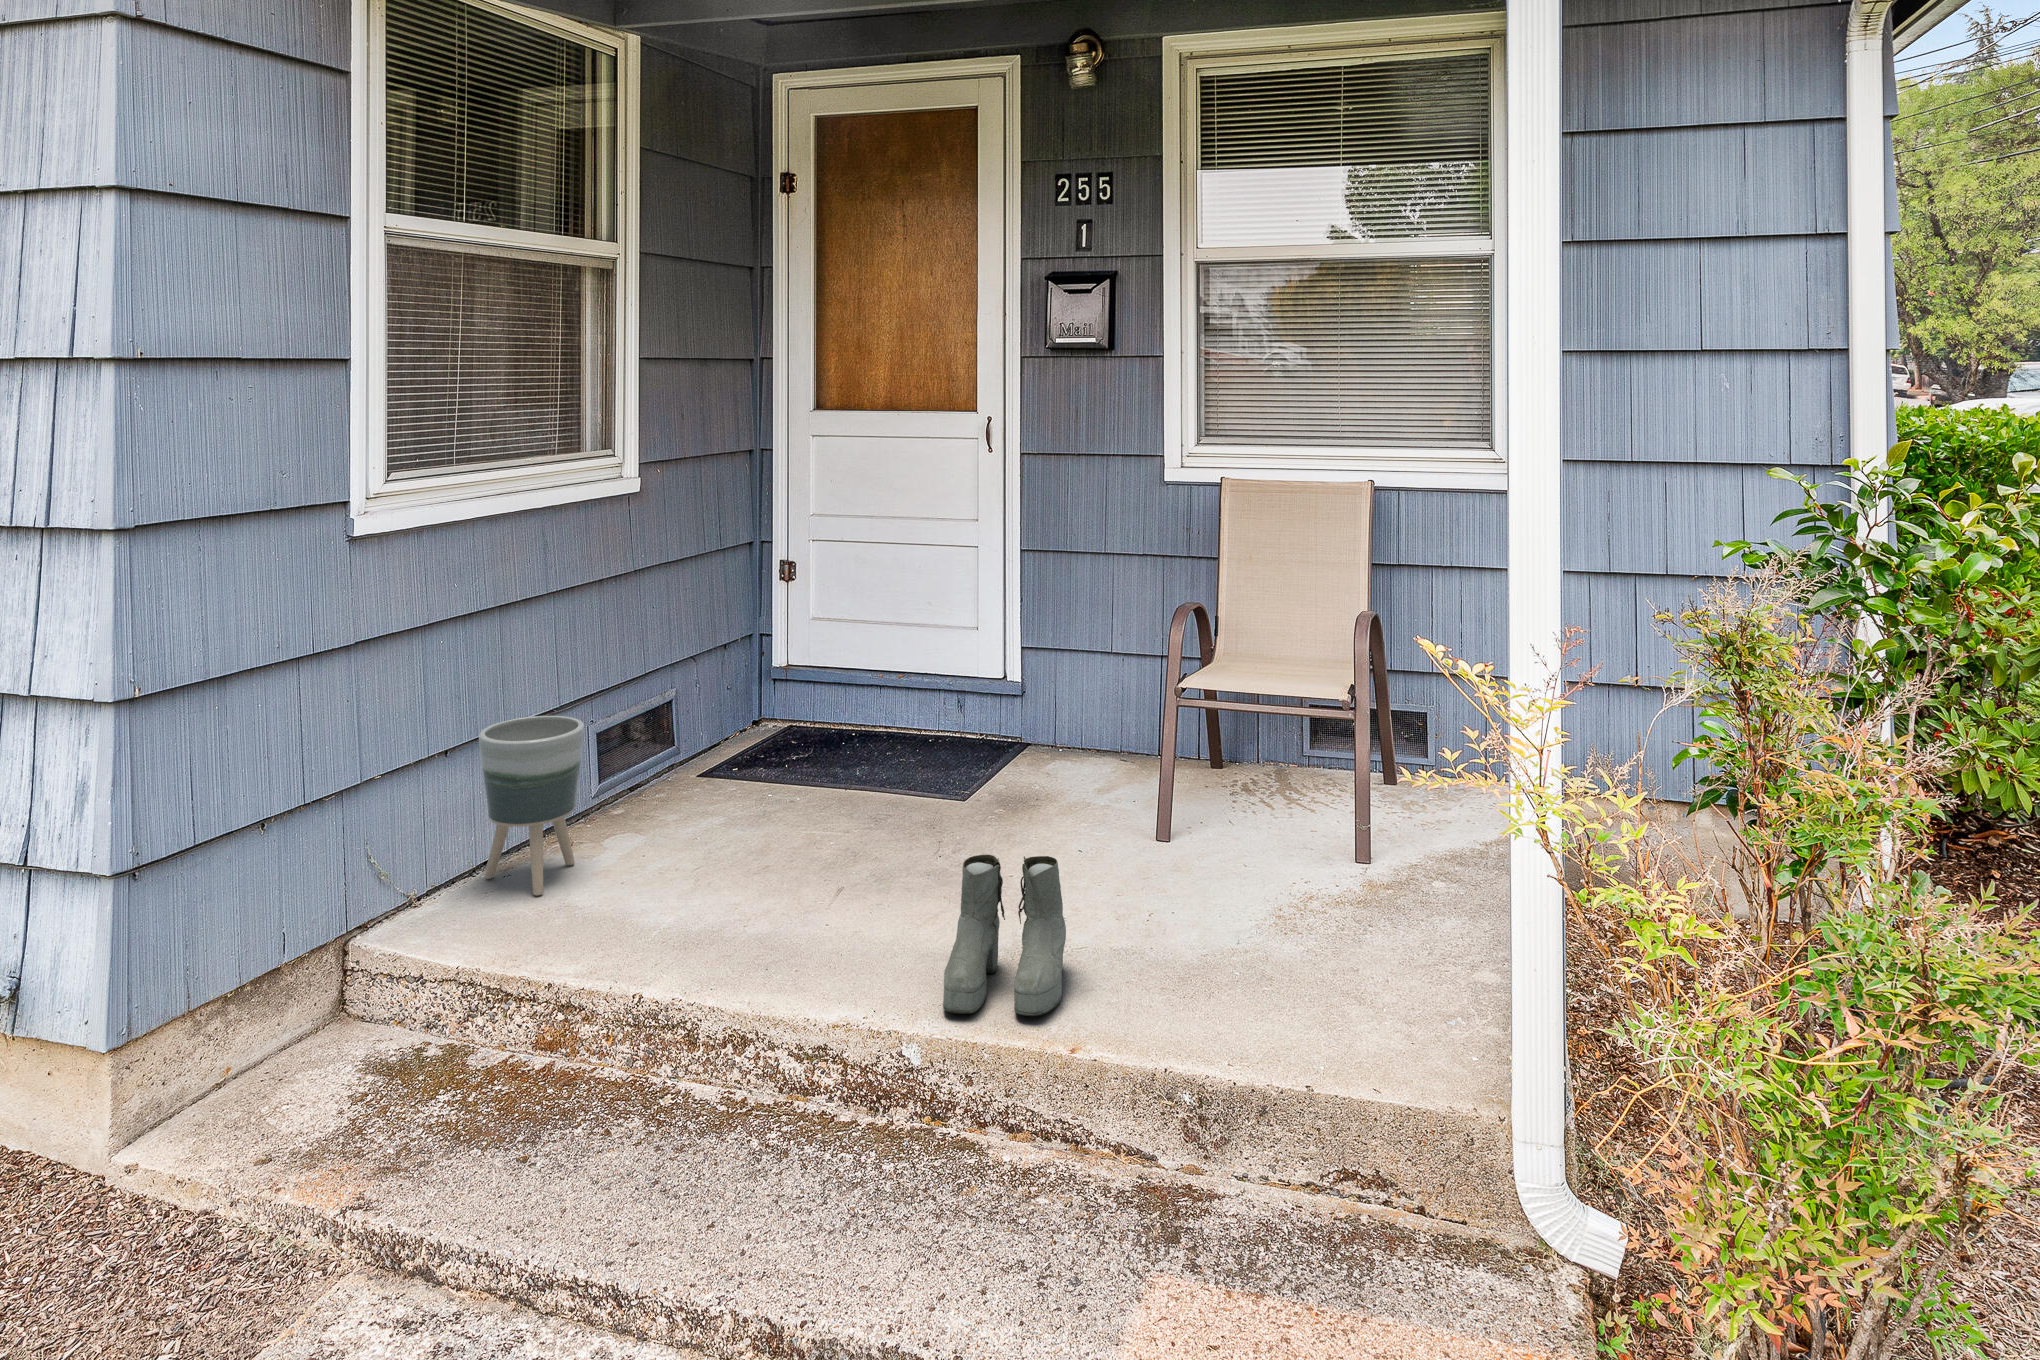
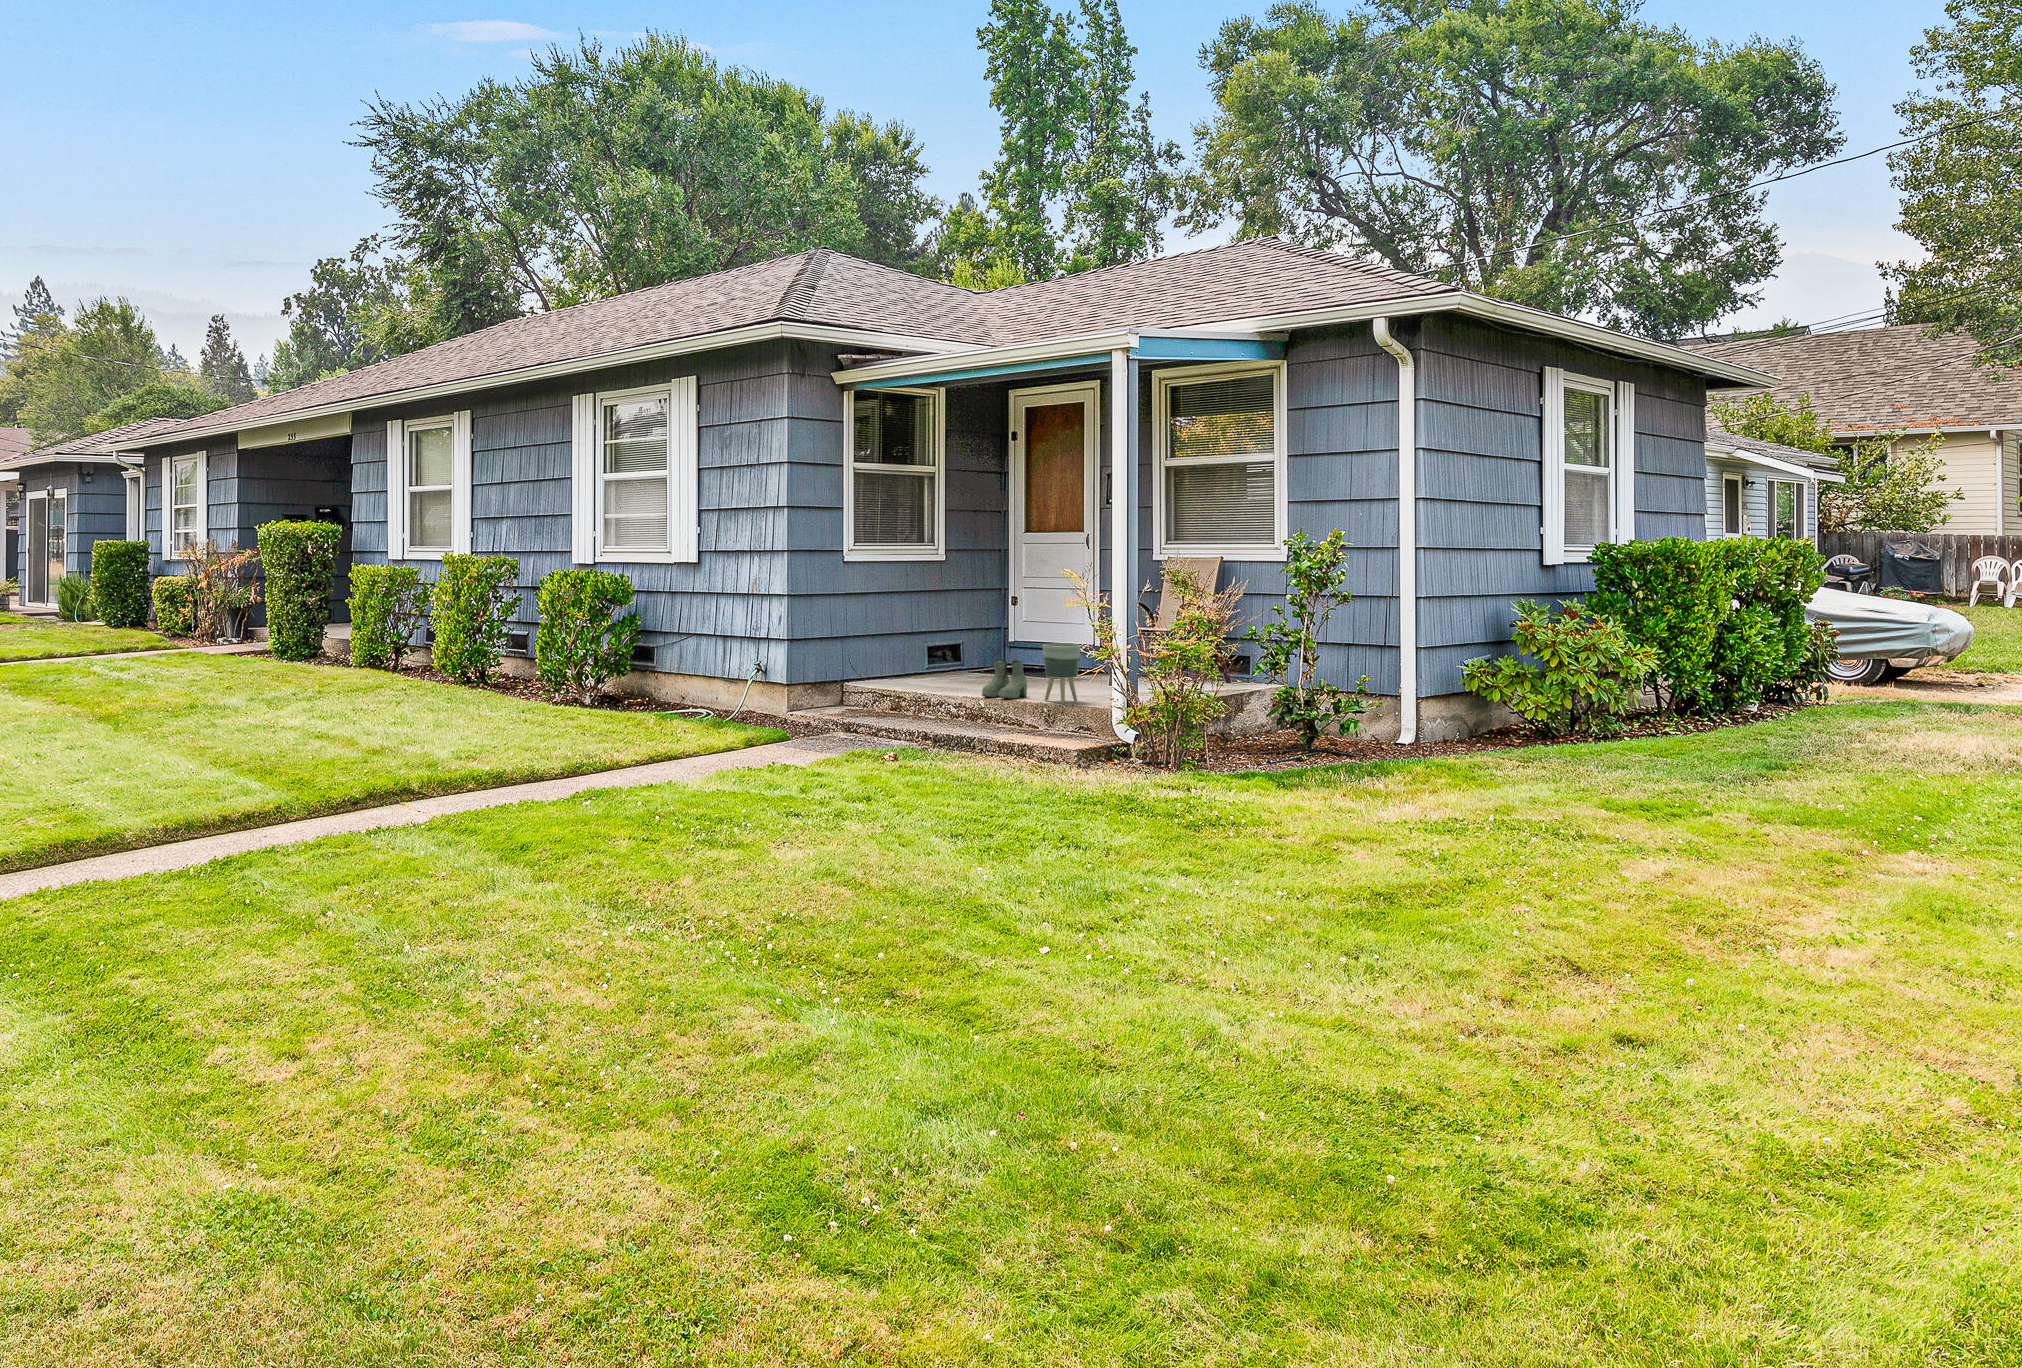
planter: present [479,716,584,896] -> present [1043,643,1080,704]

